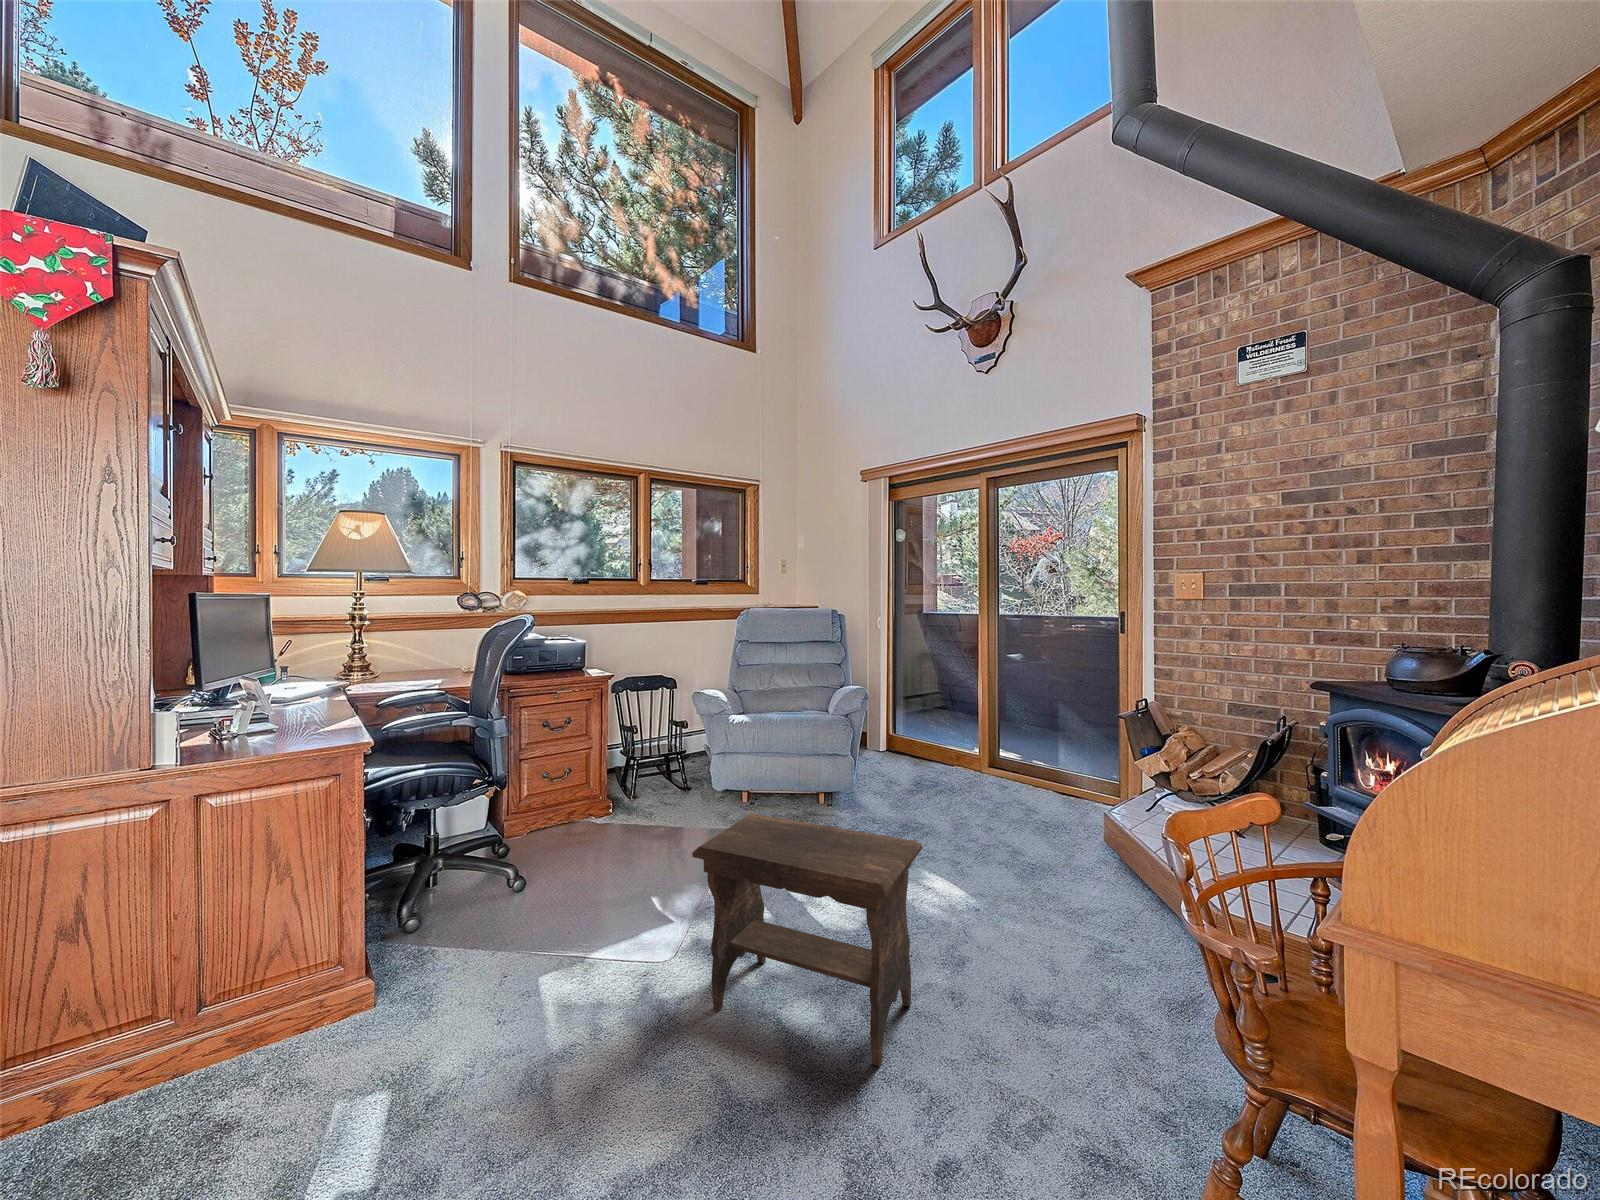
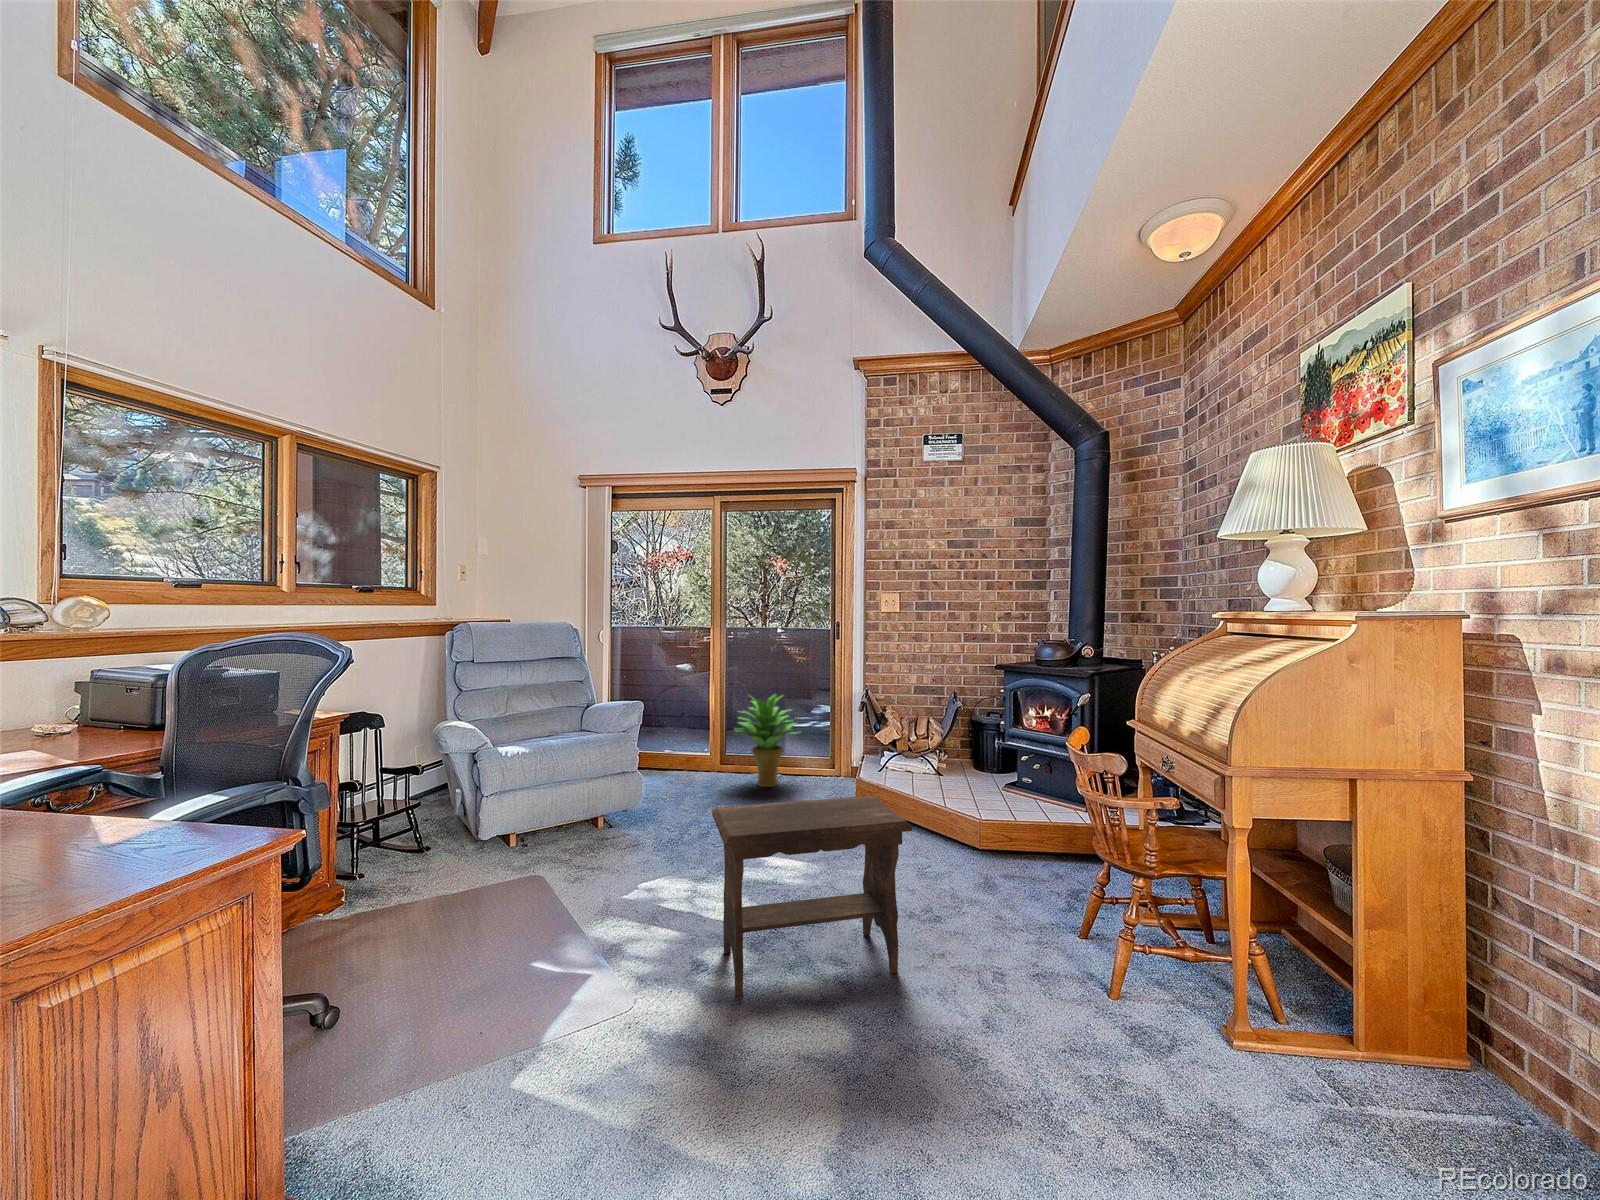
potted plant: none [985,691,1066,799] -> present [737,695,796,787]

